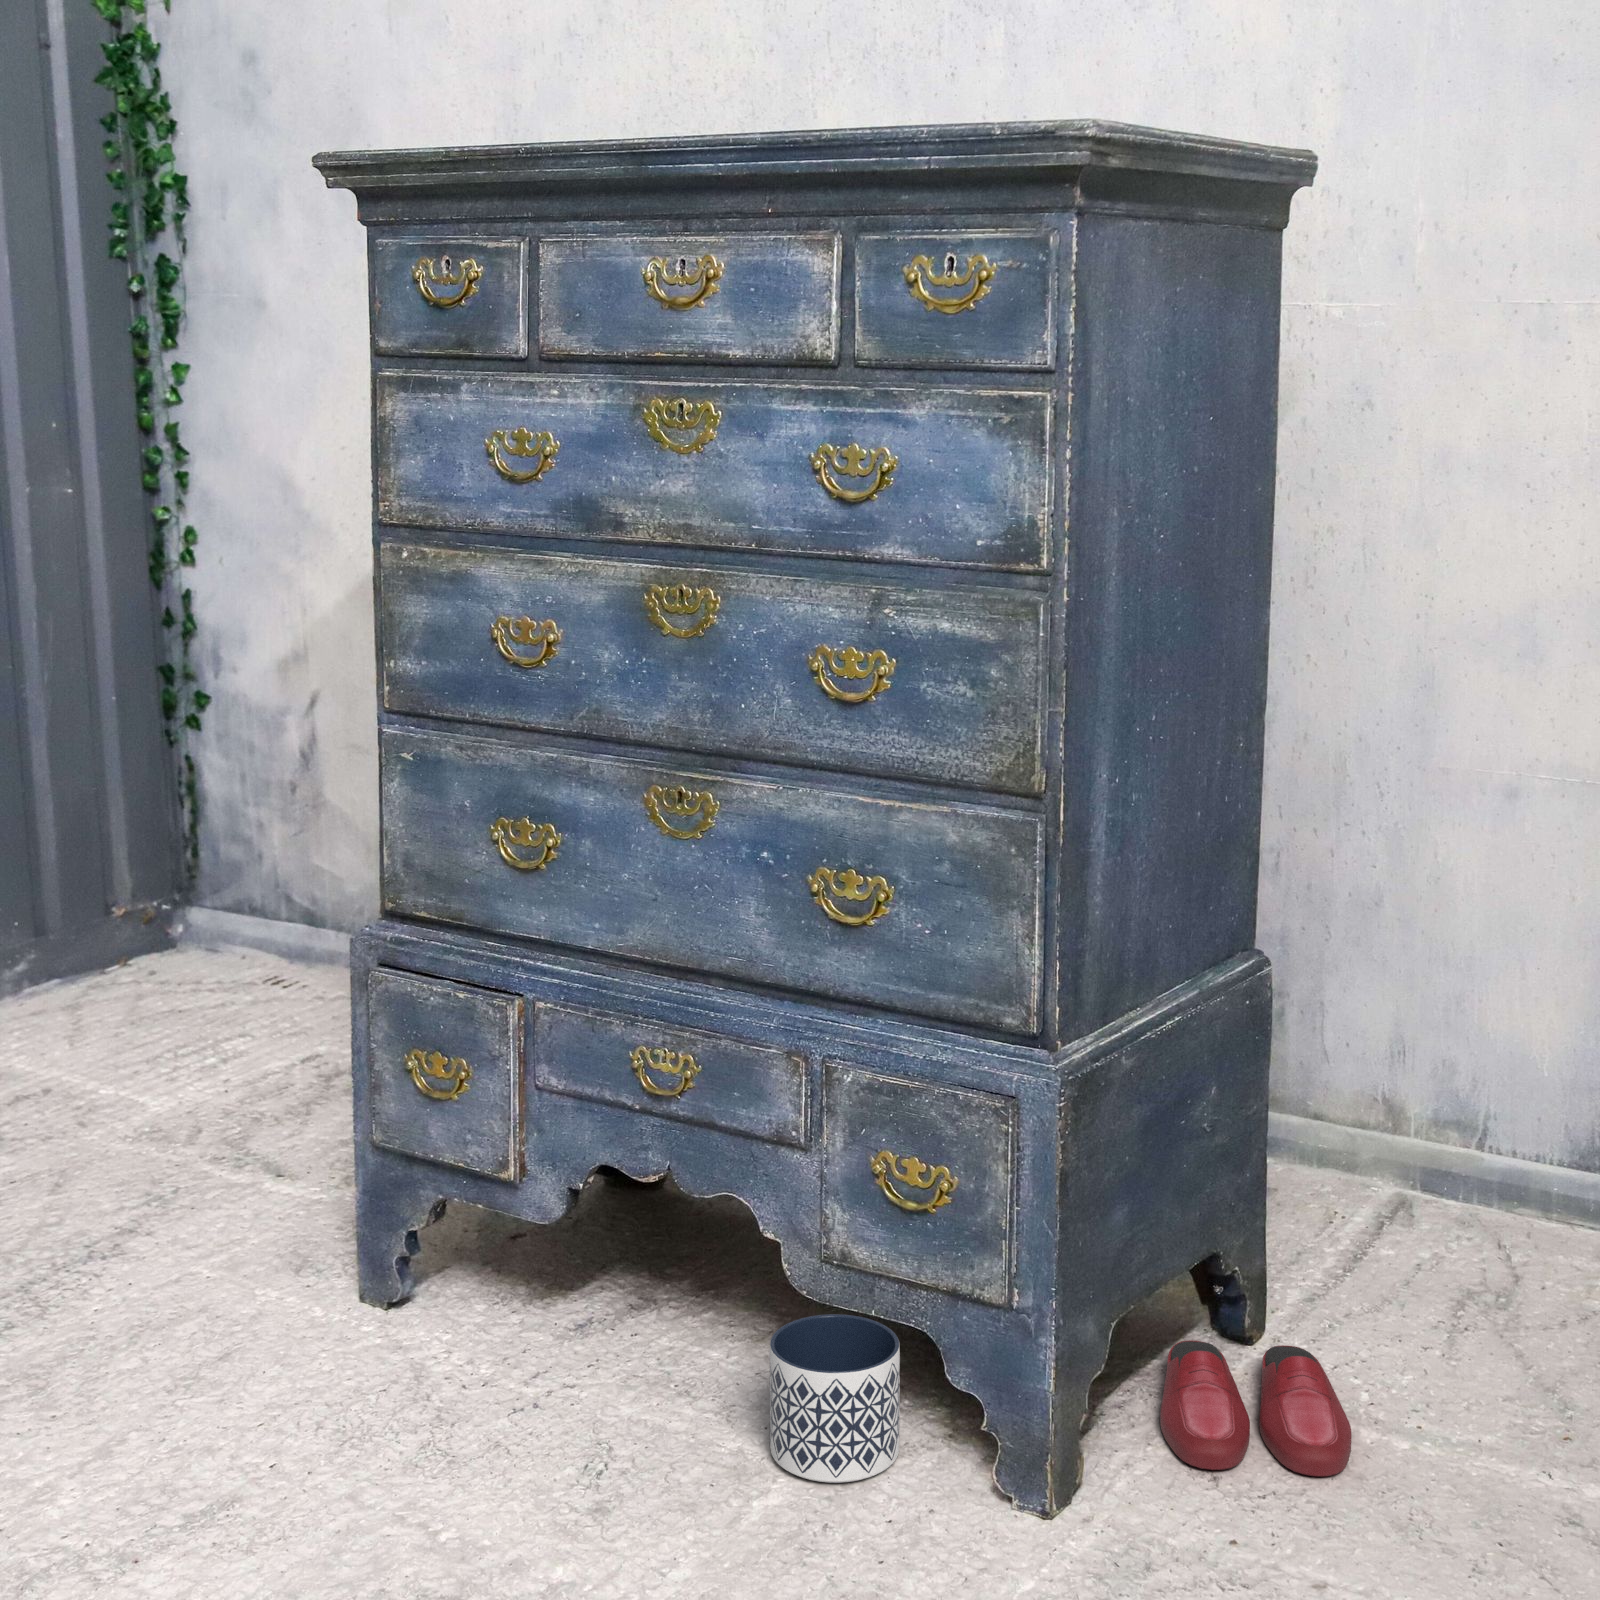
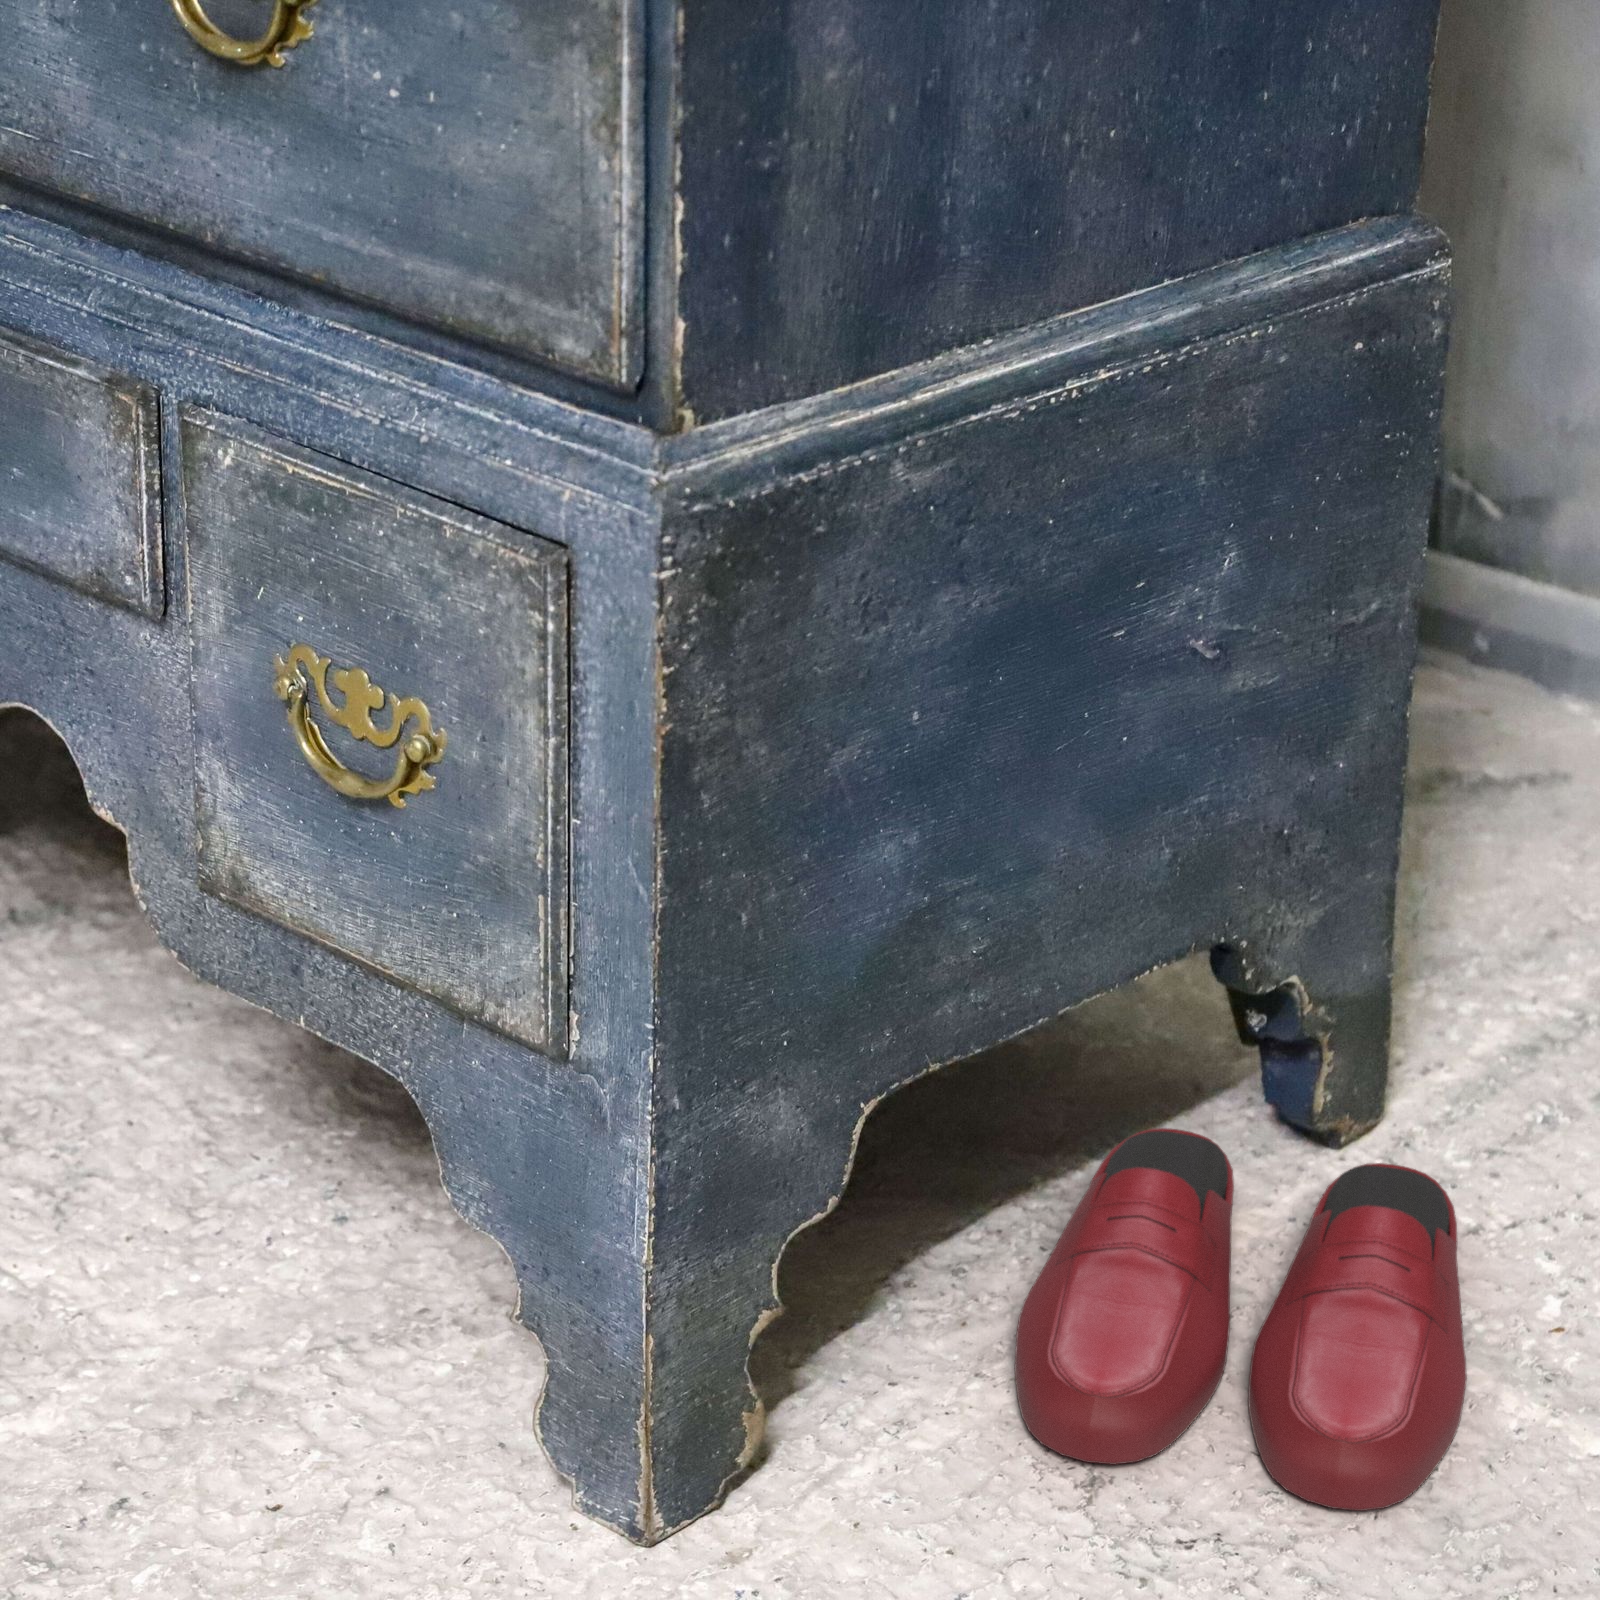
planter: present [770,1314,900,1483] -> none [70,1006,391,1395]

